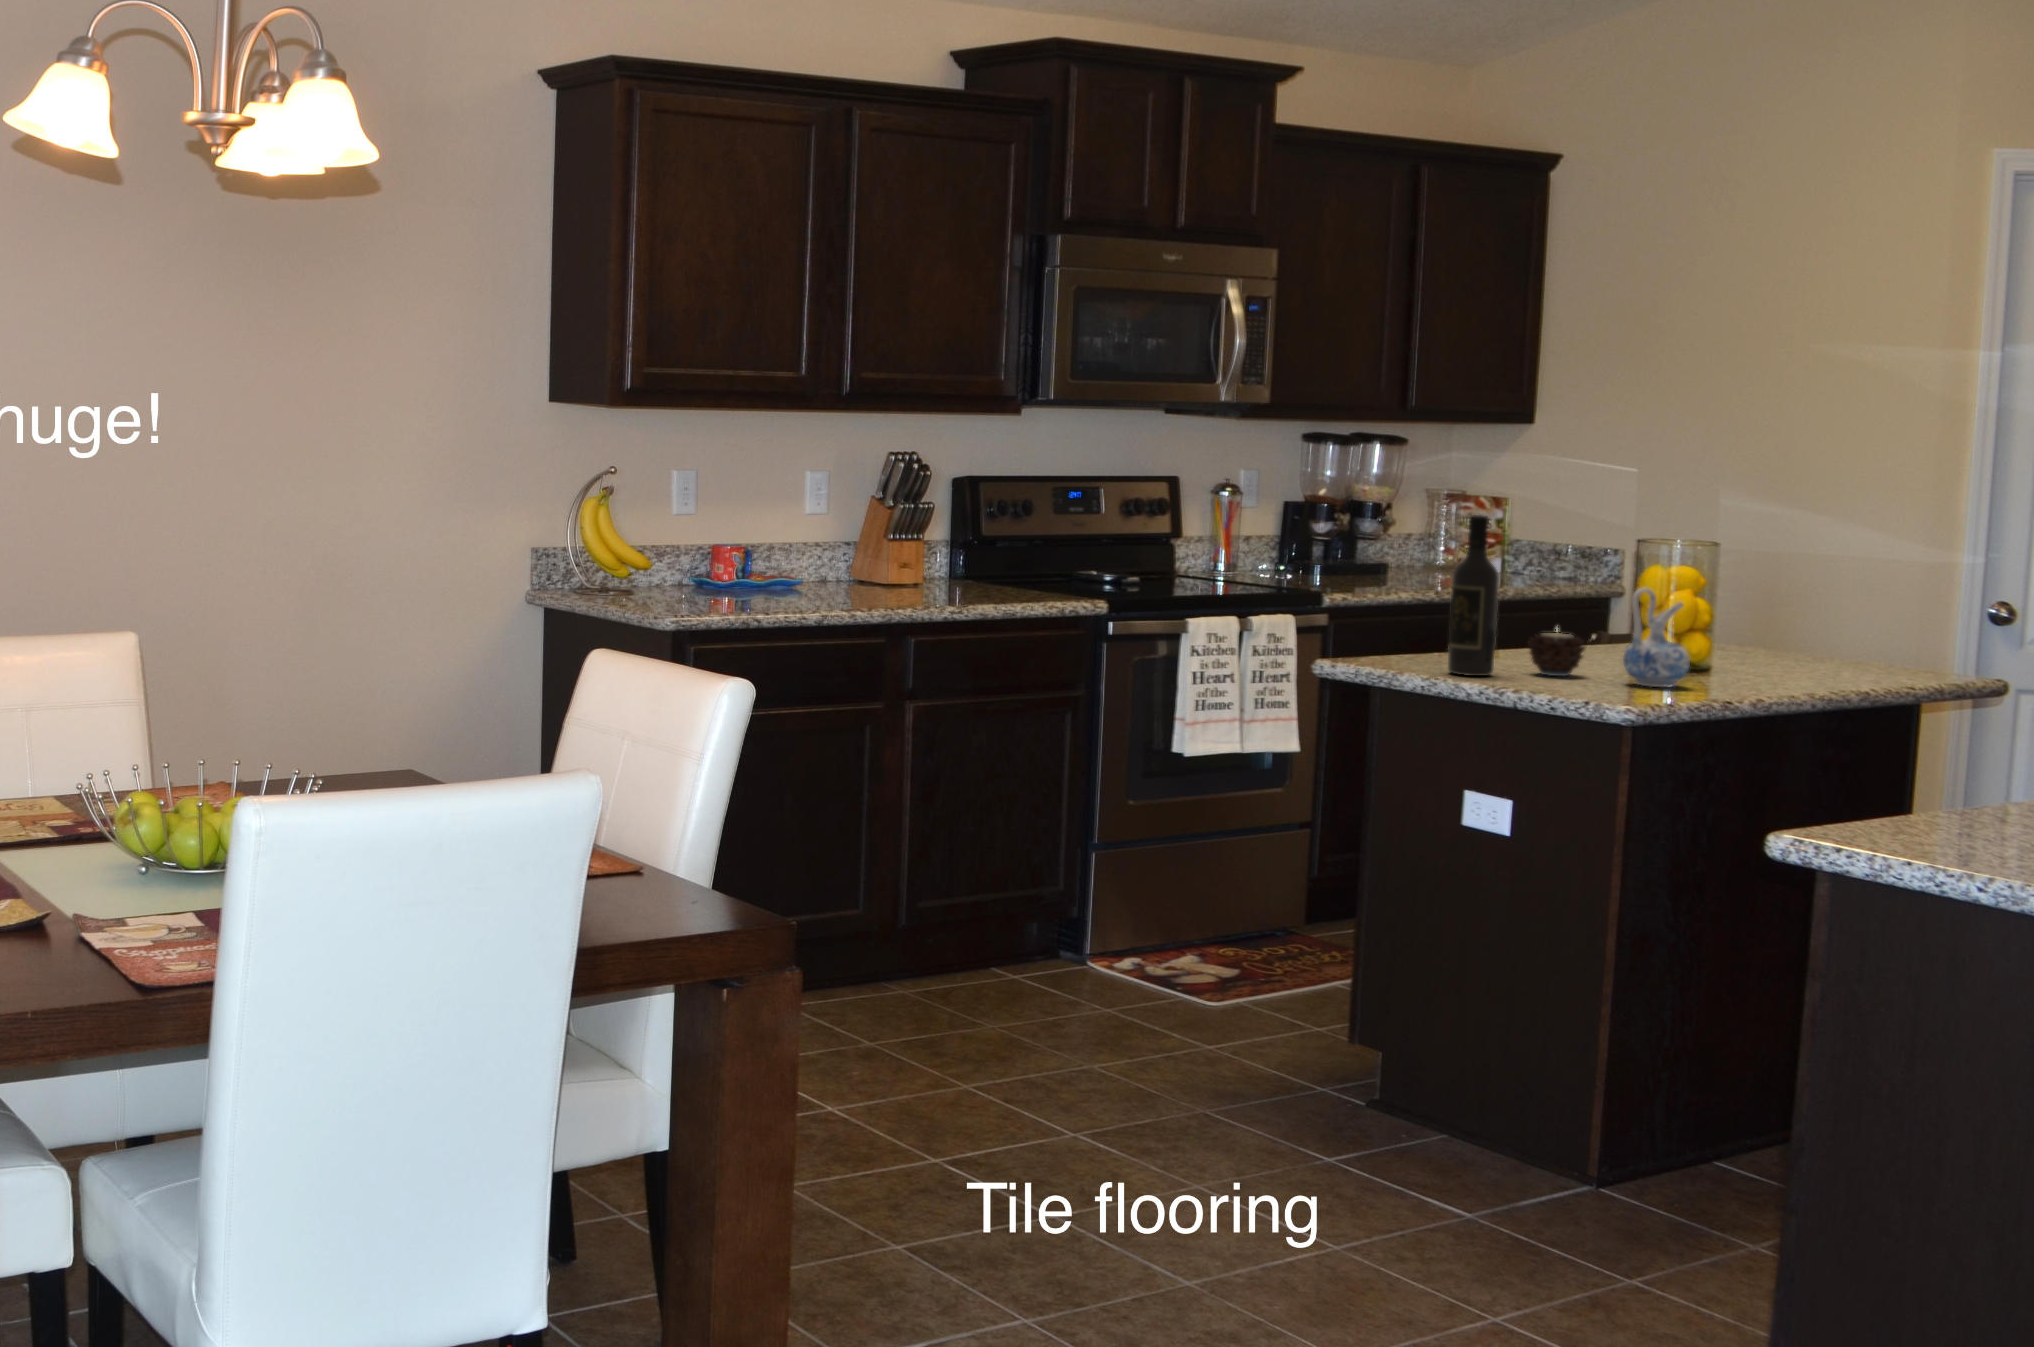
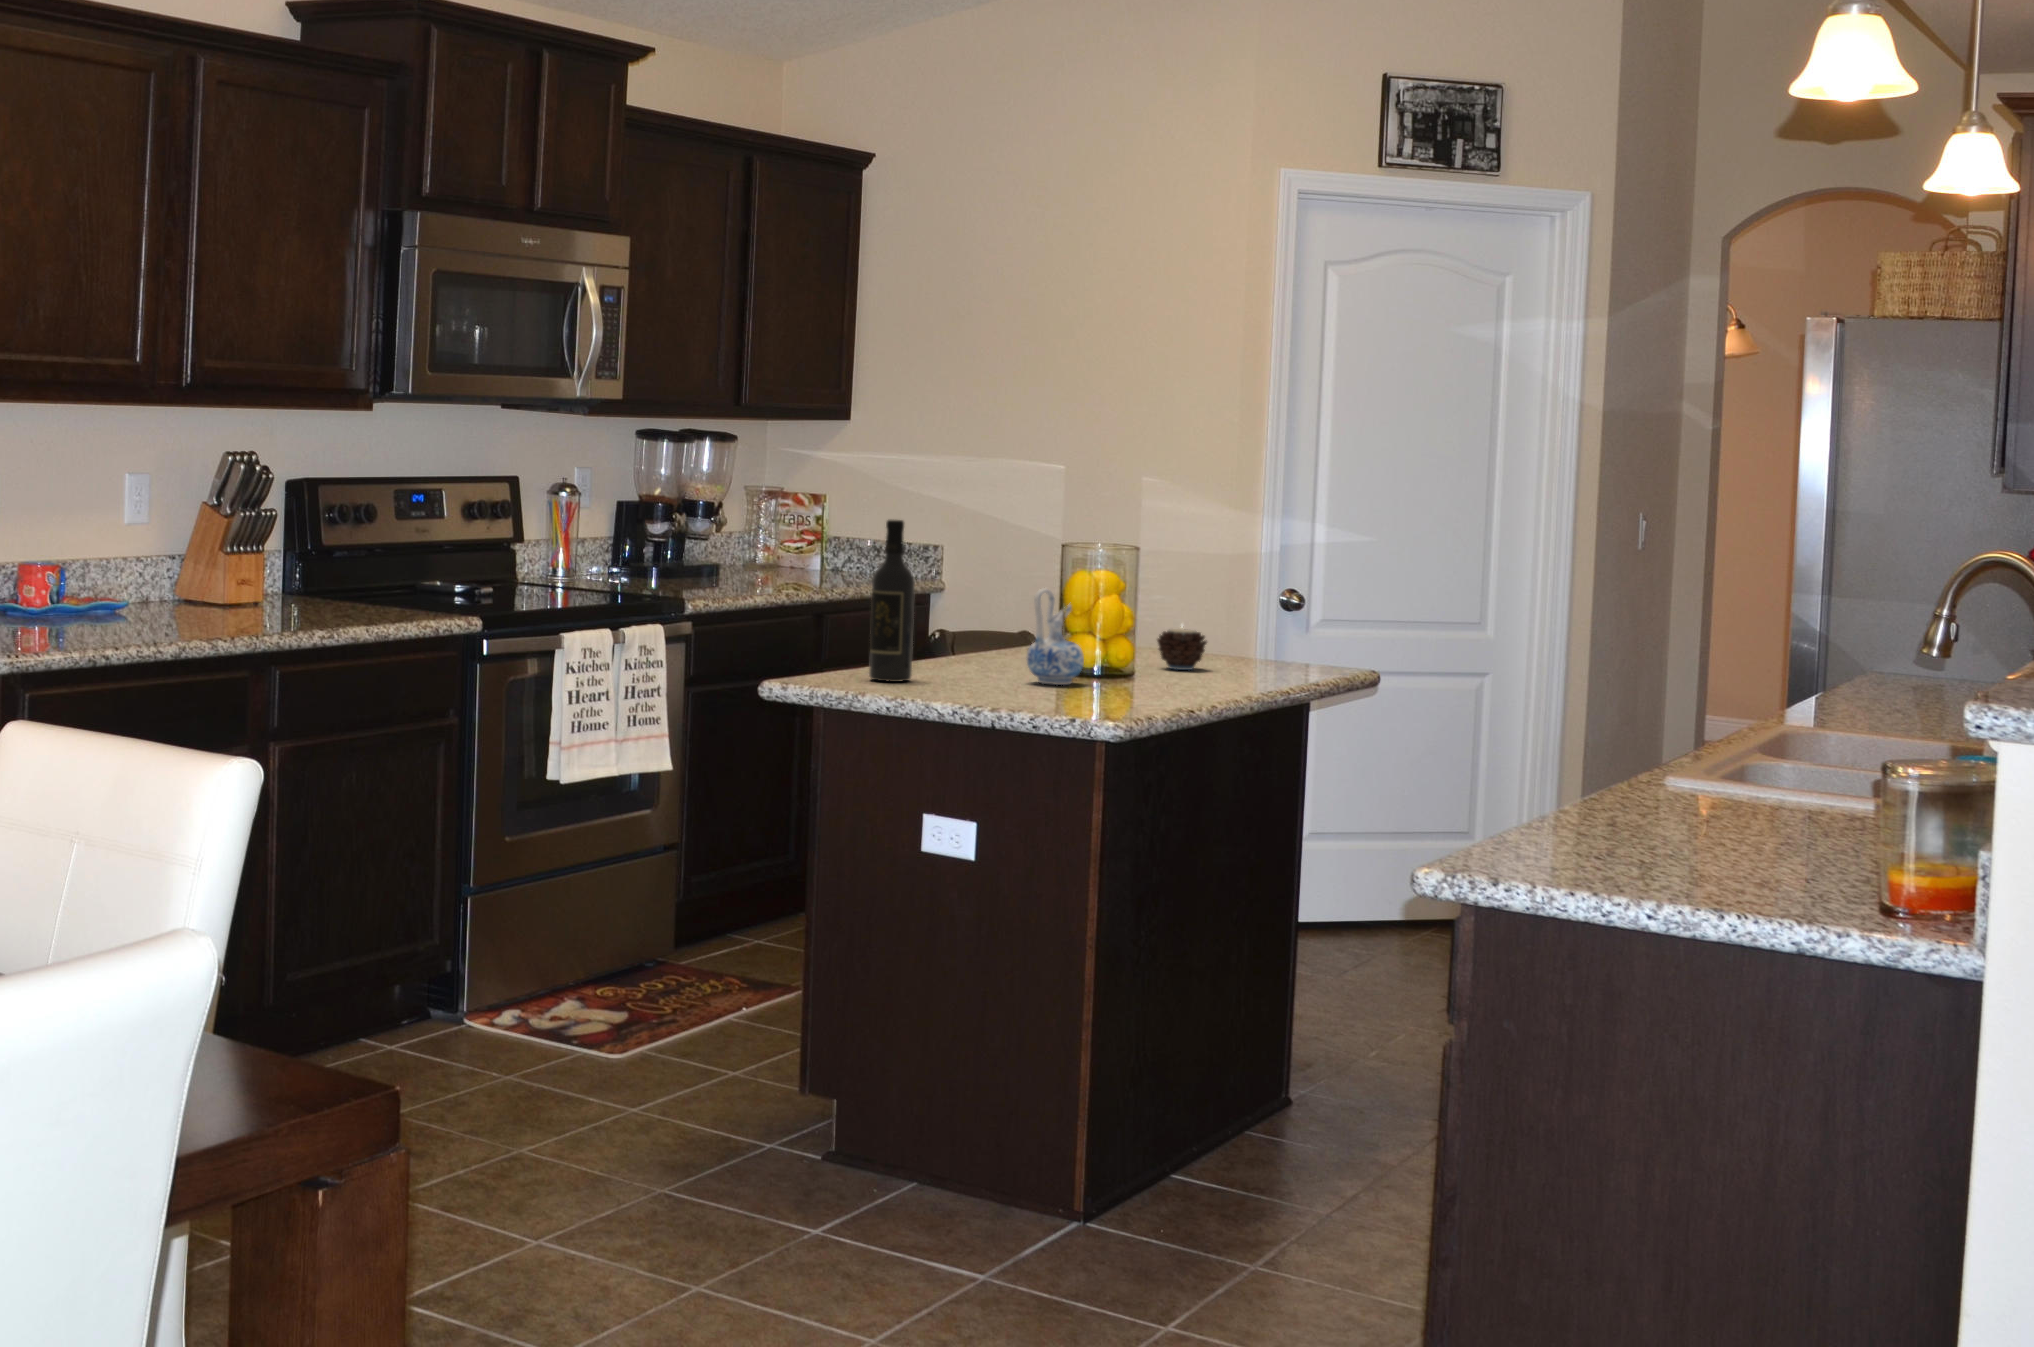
candle: present [1528,633,1585,676] -> present [1157,629,1207,670]

